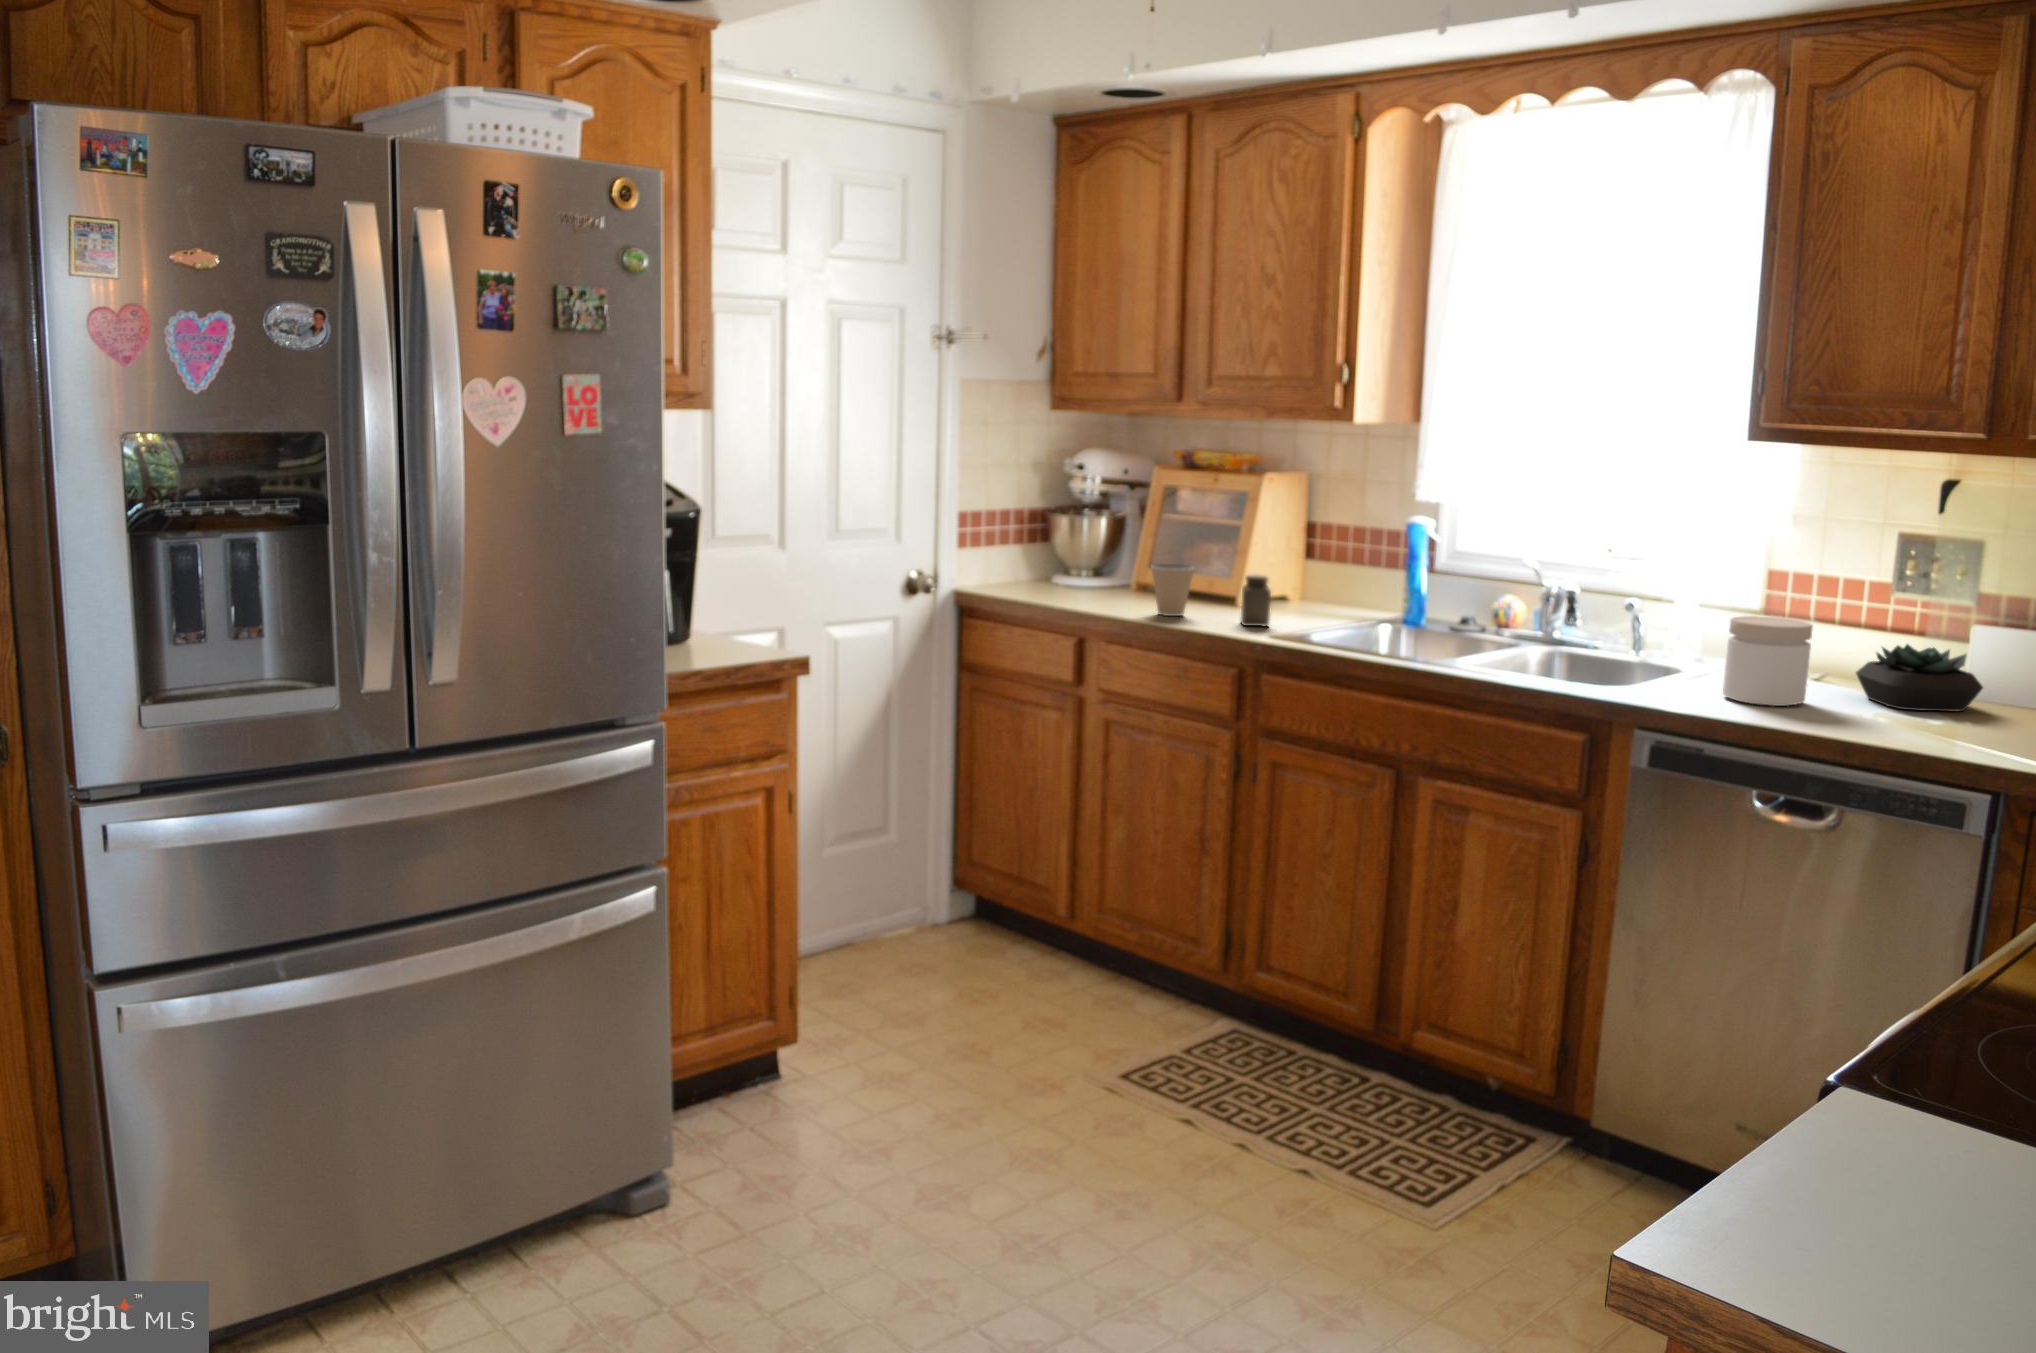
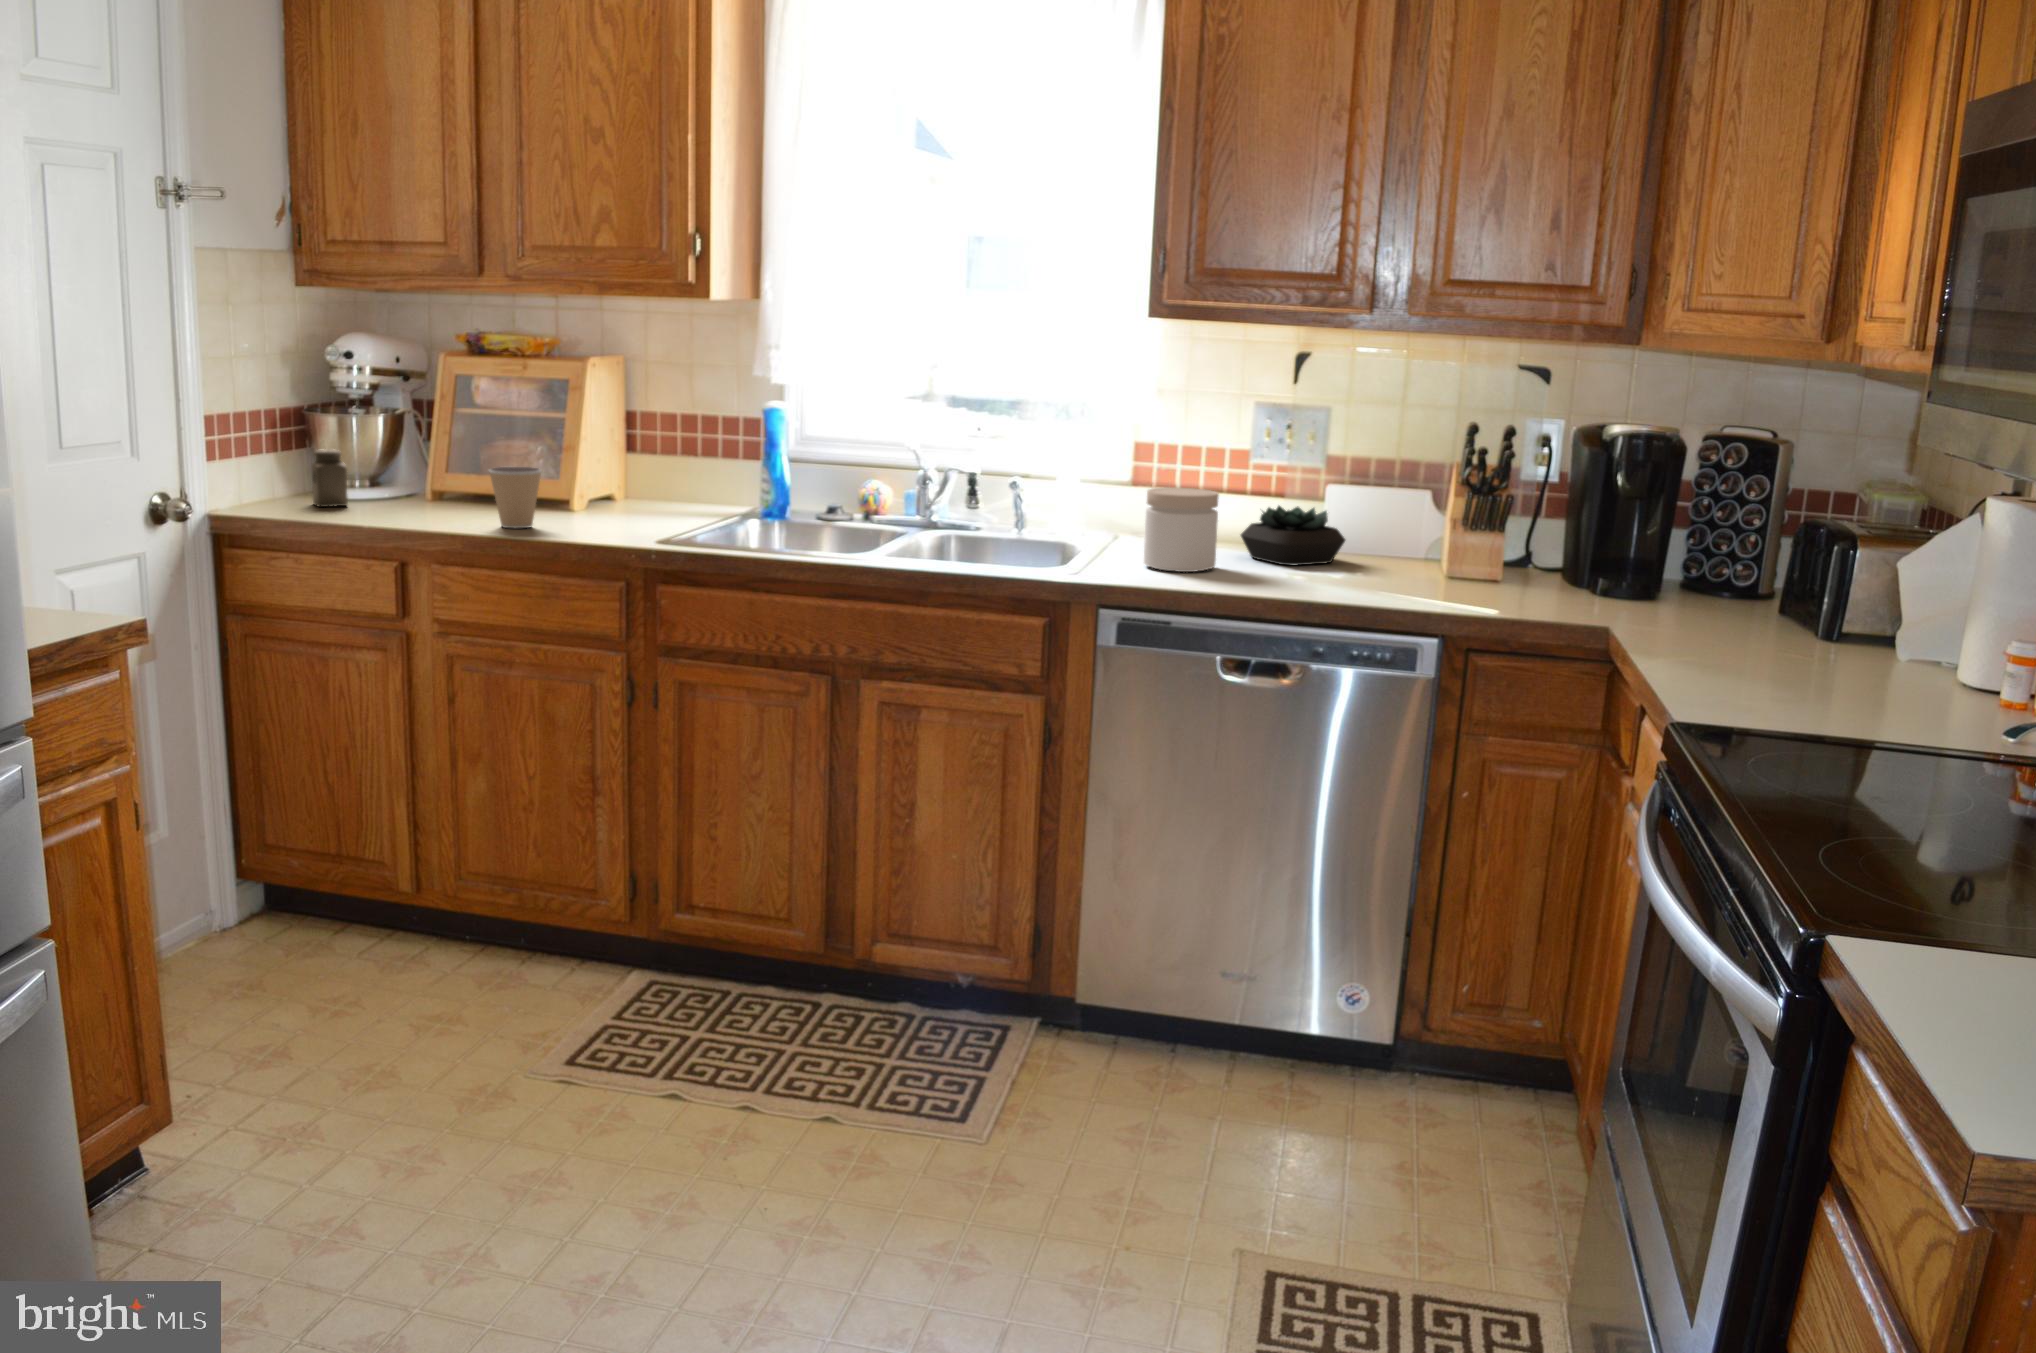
salt shaker: present [1241,574,1271,626] -> present [311,449,348,507]

